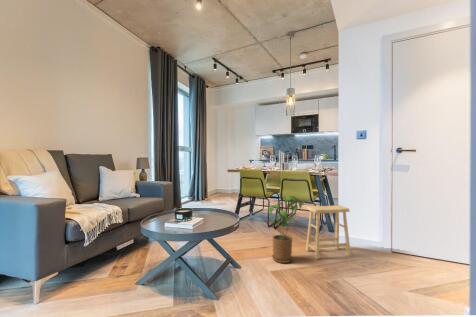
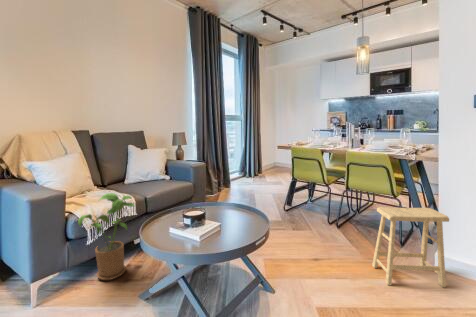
house plant: present [269,196,305,263] -> present [78,193,134,280]

